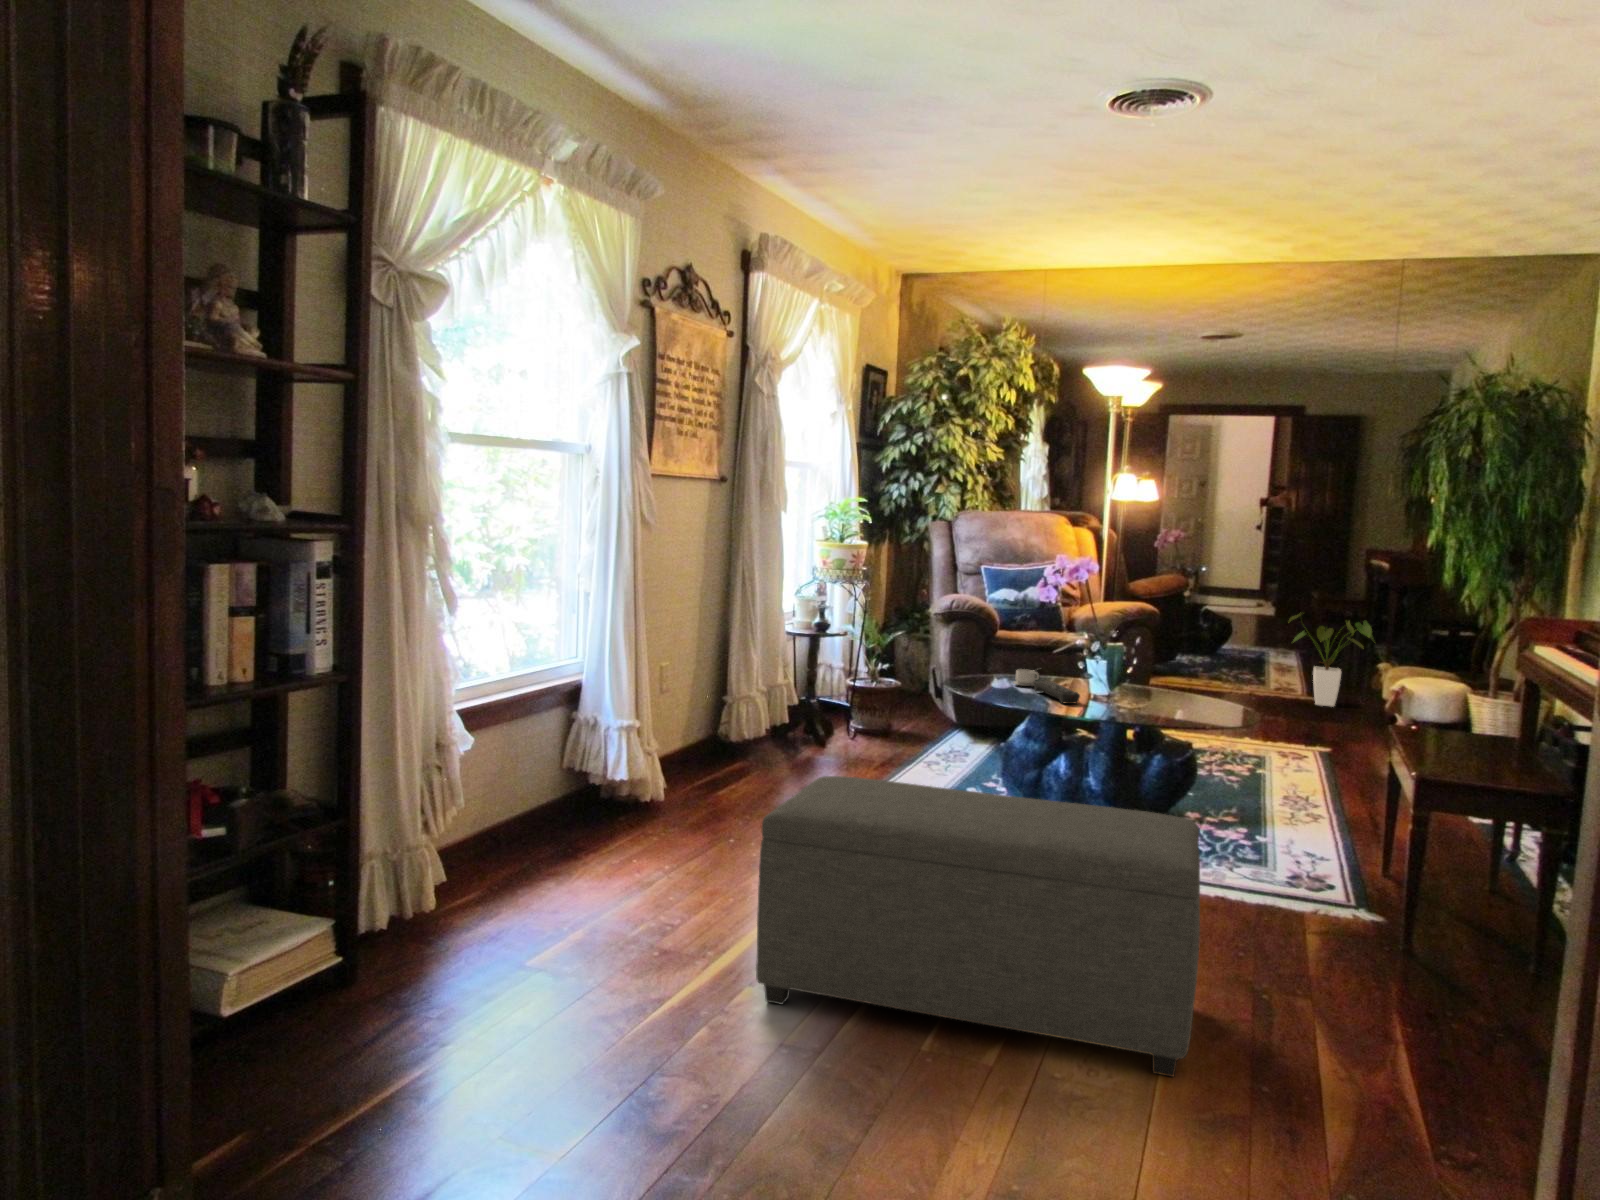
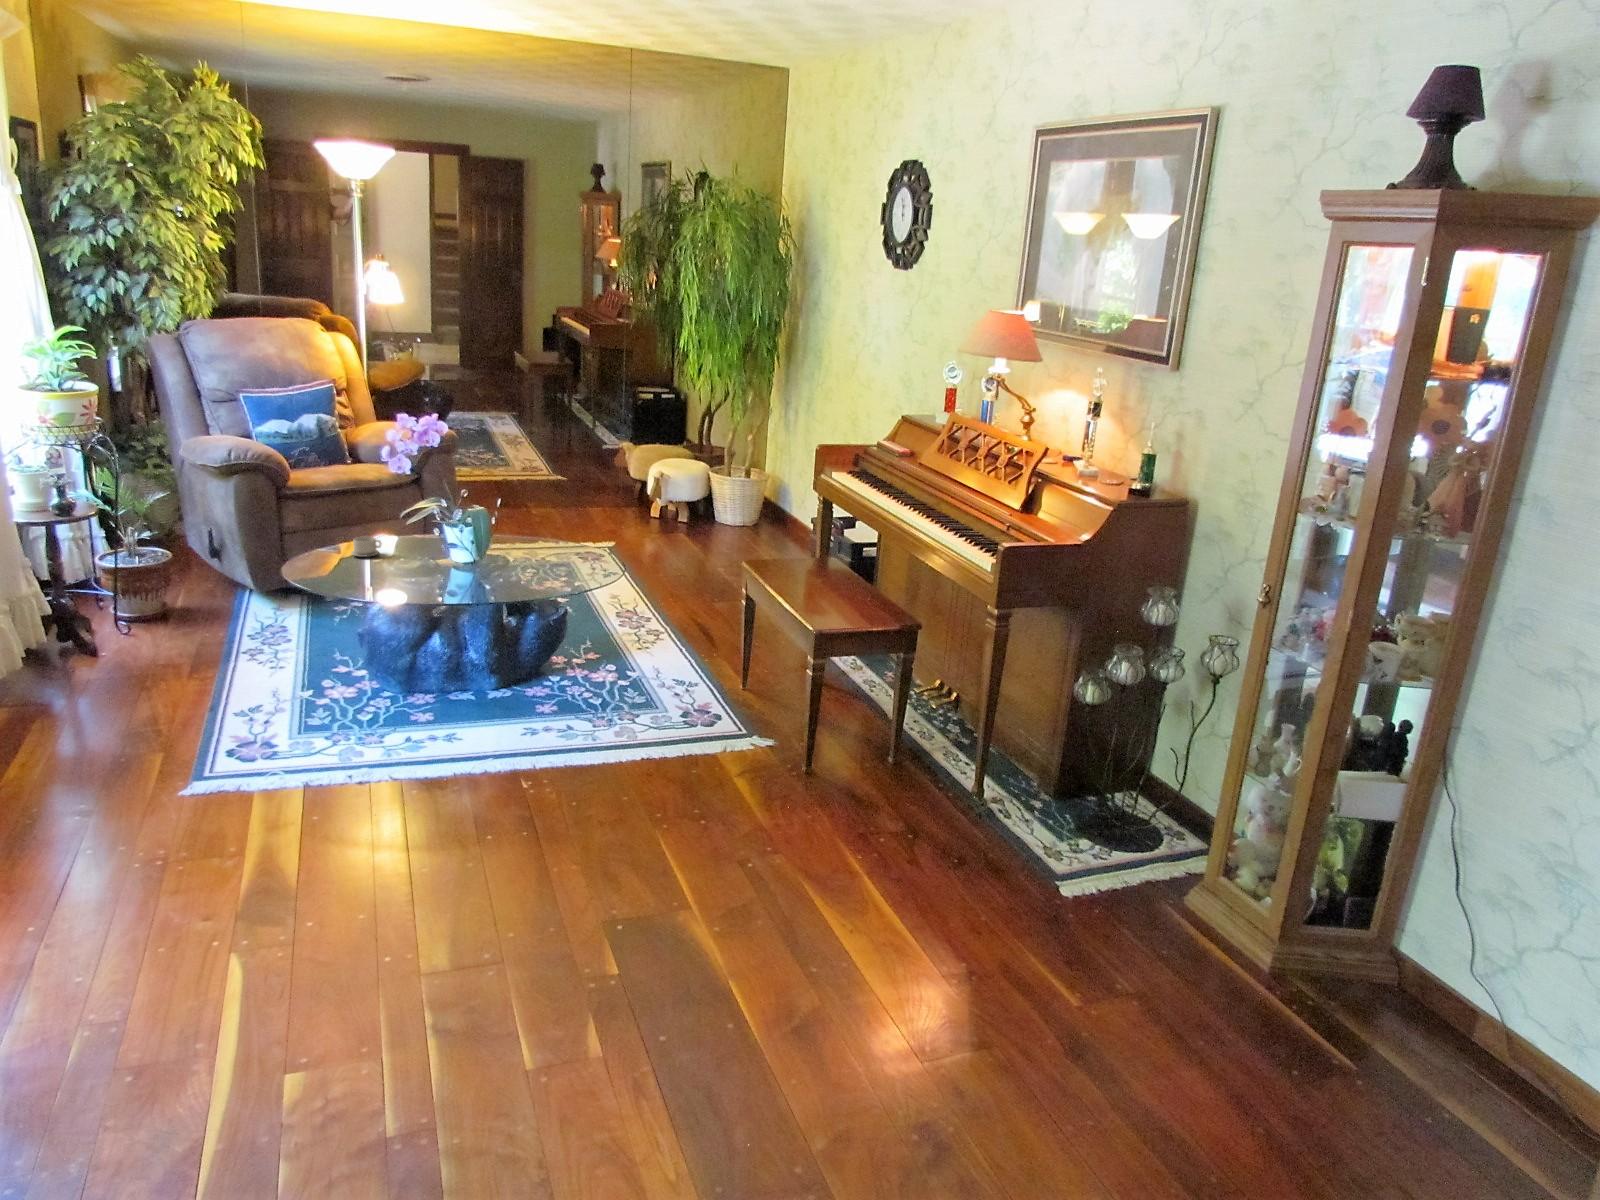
house plant: present [1288,612,1374,707] -> none [539,404,617,490]
remote control: present [1033,681,1080,704] -> none [382,550,448,581]
ottoman: present [756,776,1200,1077] -> none [282,752,775,1107]

